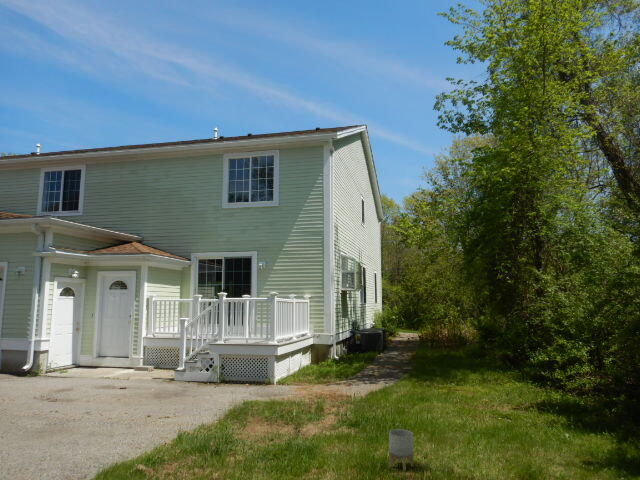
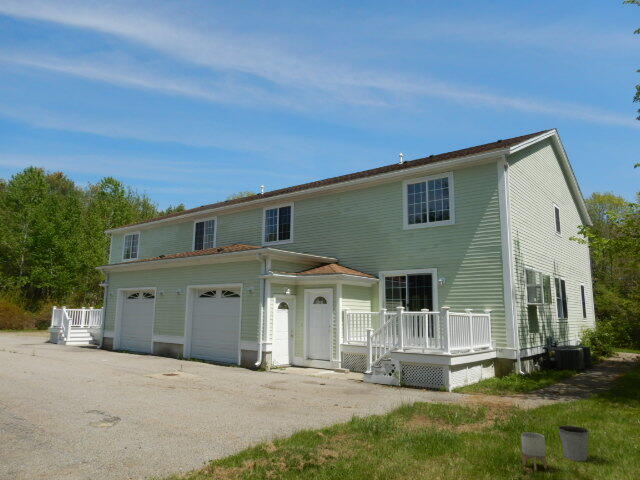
bucket: none [414,414,444,451] -> present [558,426,589,461]

